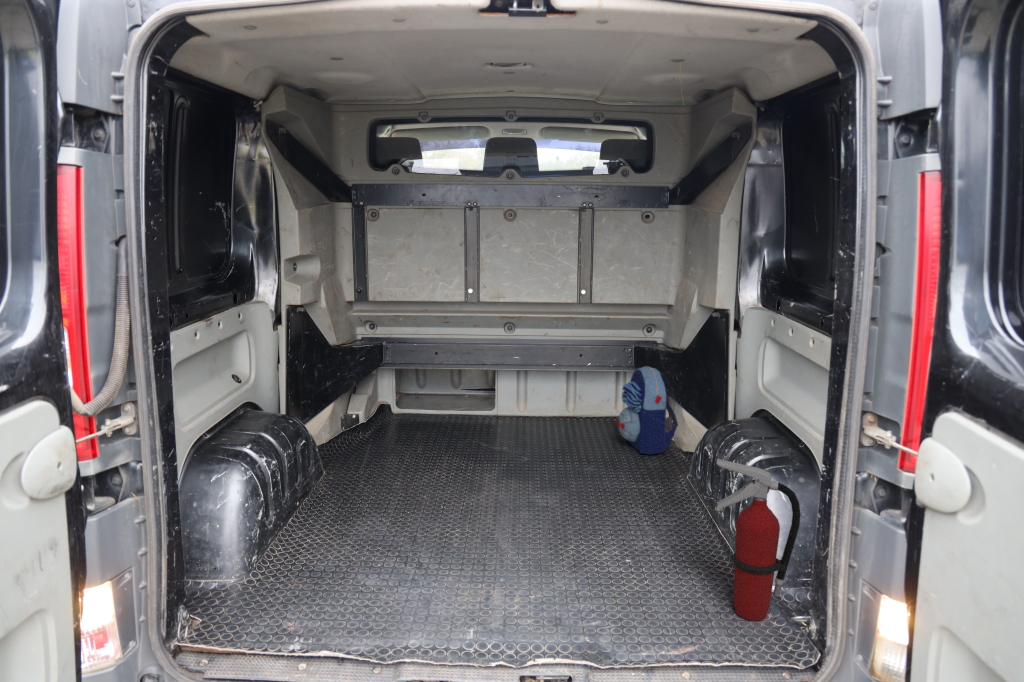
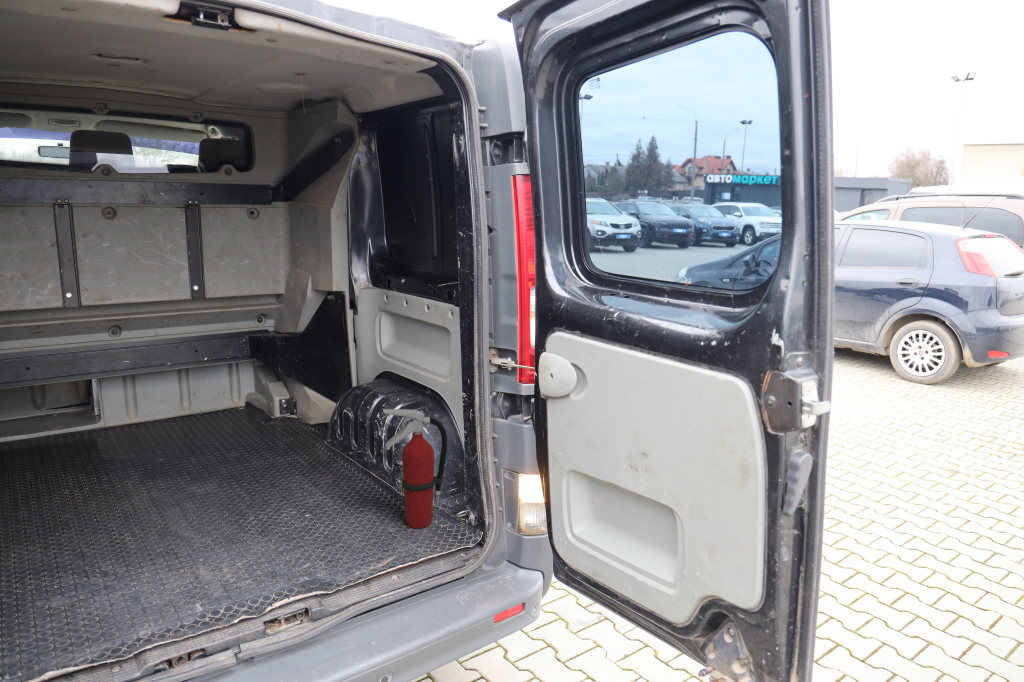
backpack: present [618,366,678,455] -> none [246,353,304,433]

